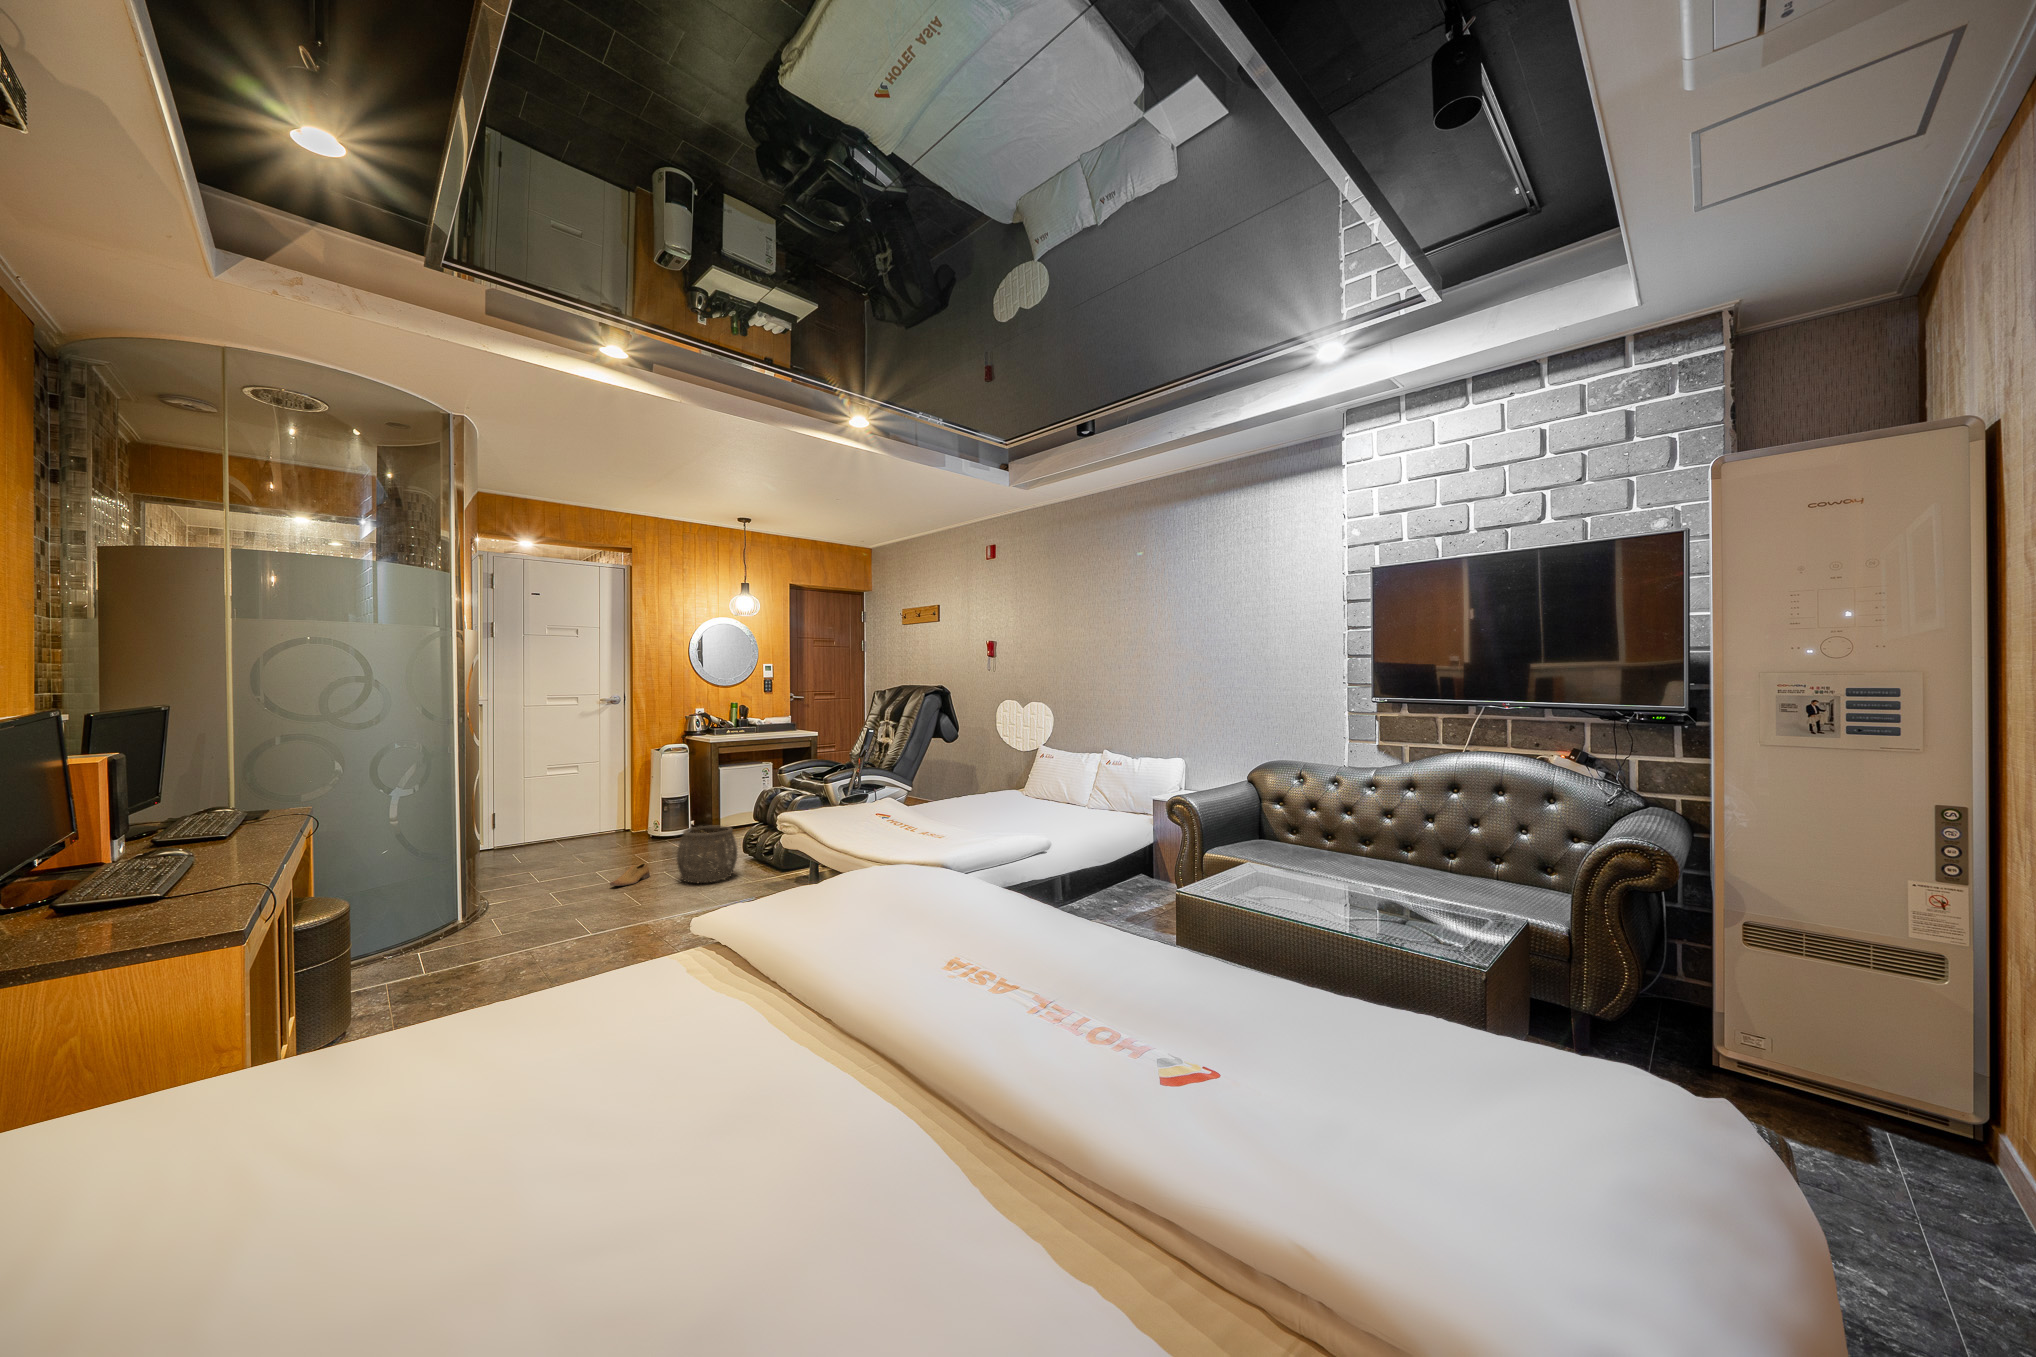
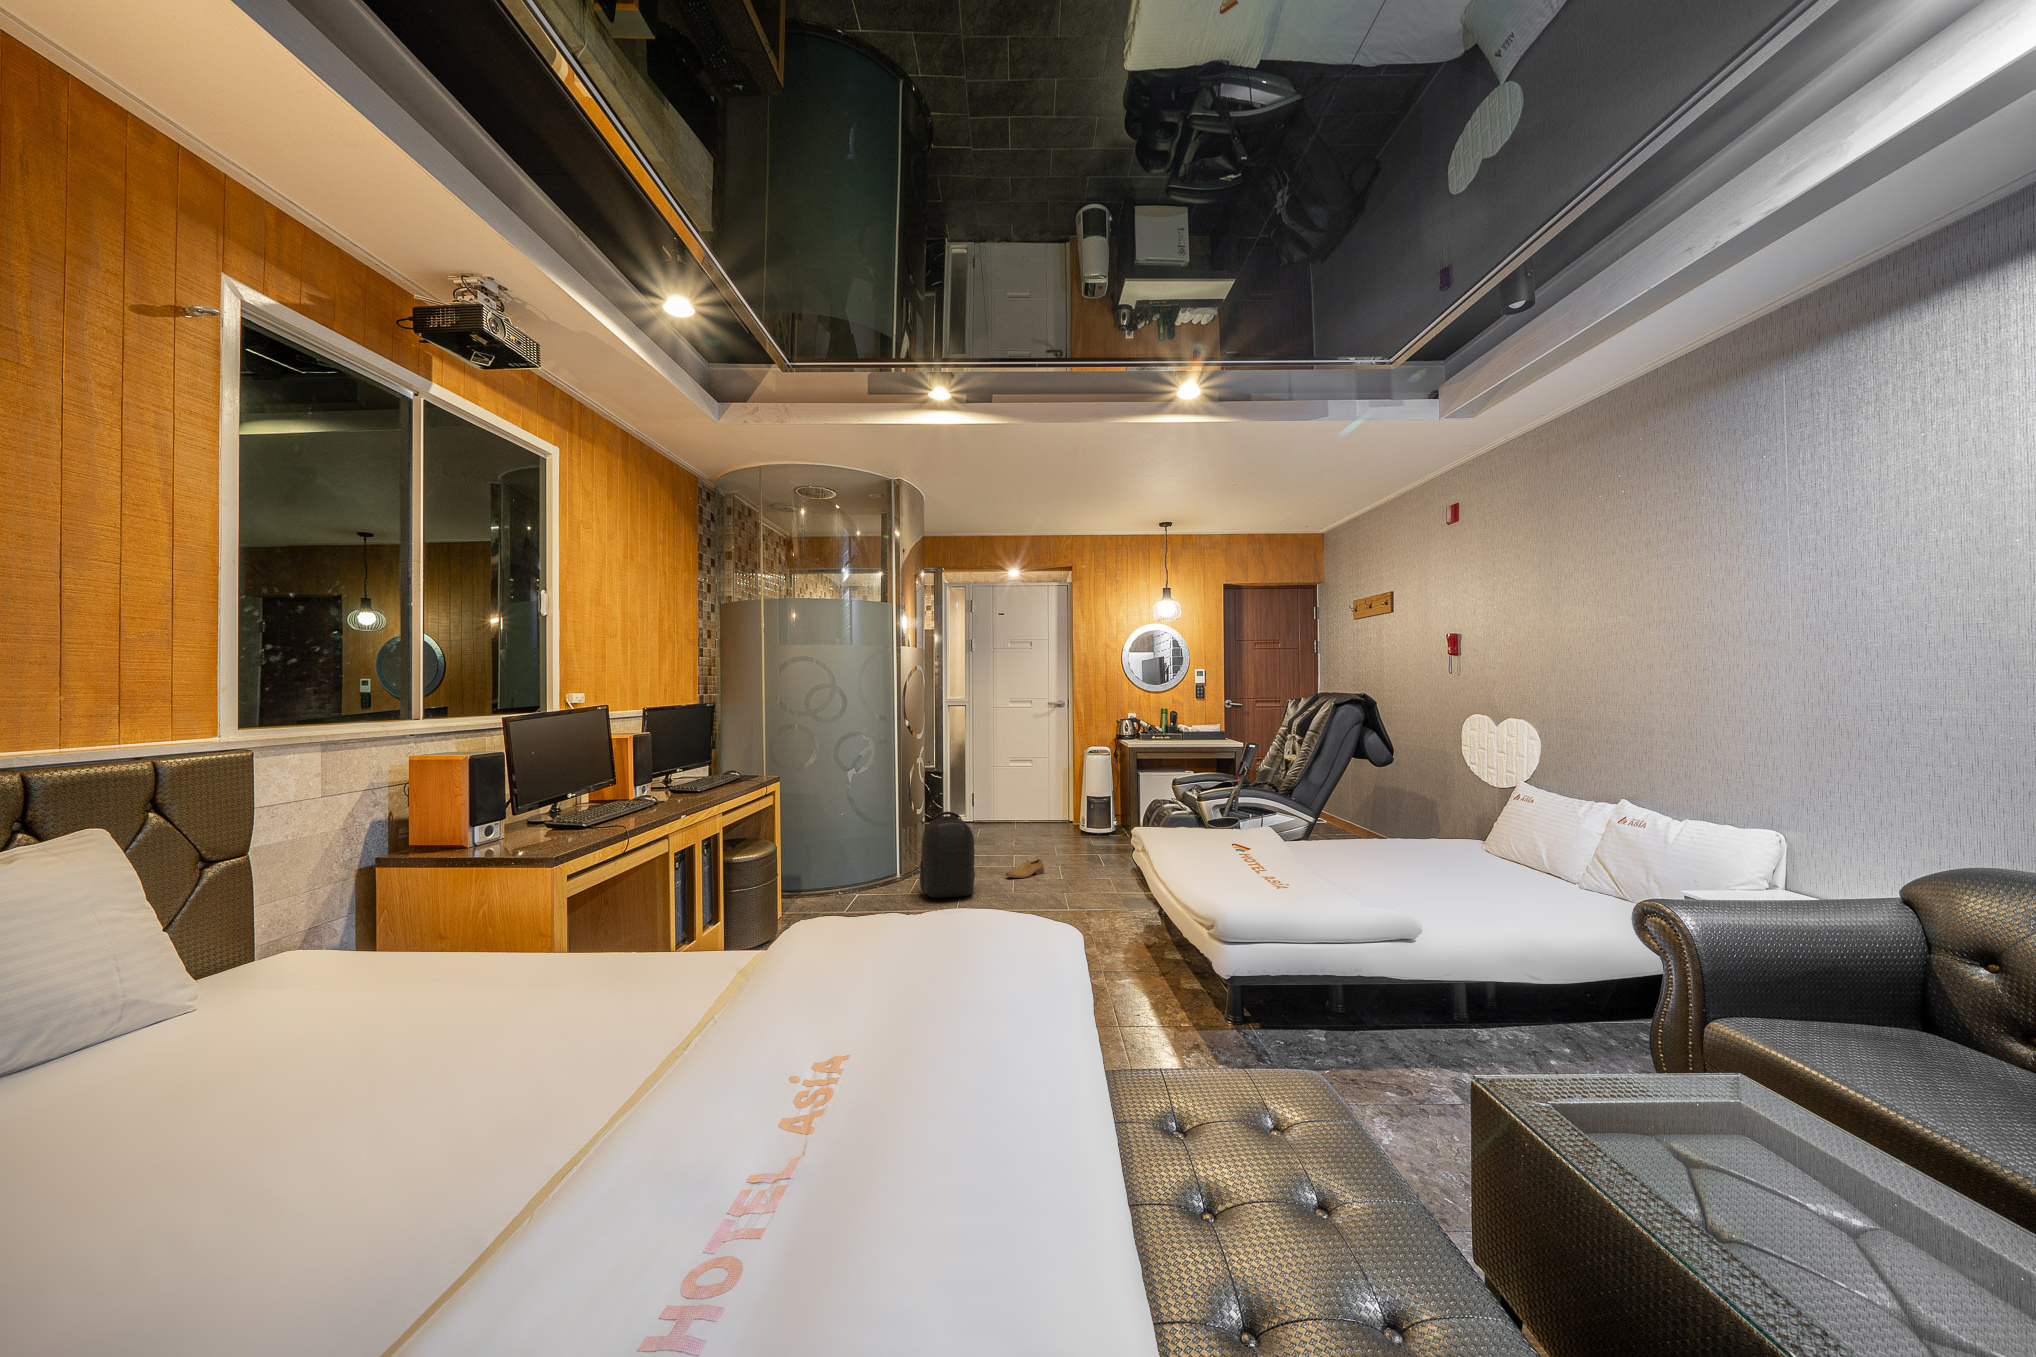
backpack: none [516,821,592,919] -> present [920,812,975,898]
woven basket: present [677,826,737,883] -> none [1056,832,1114,891]

